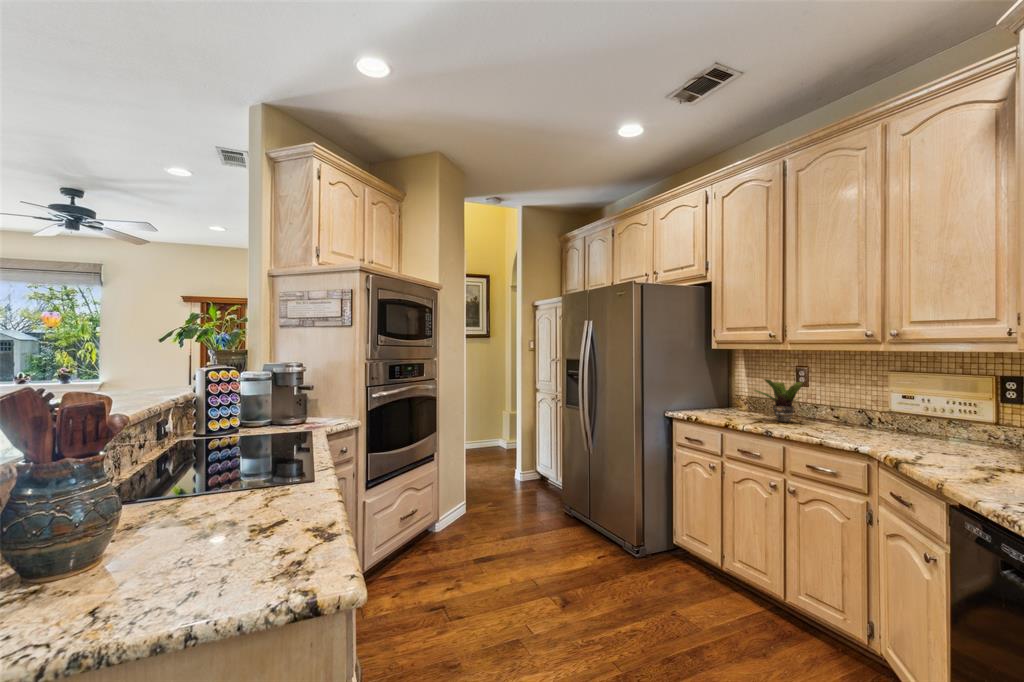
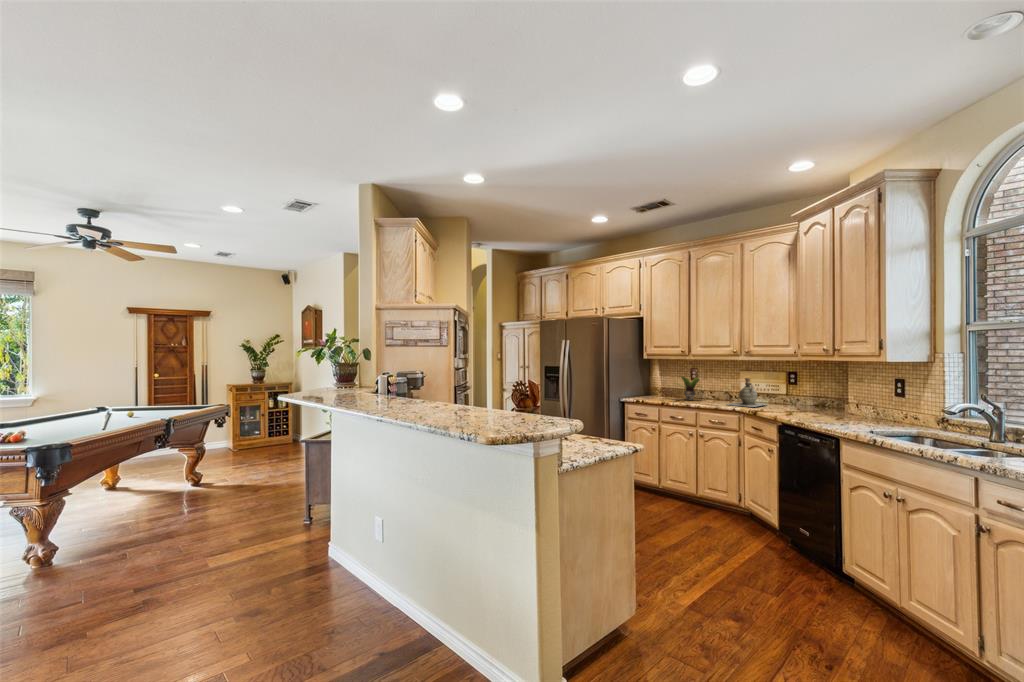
ceramic jug: none [846,387,950,448] -> present [728,378,767,407]

